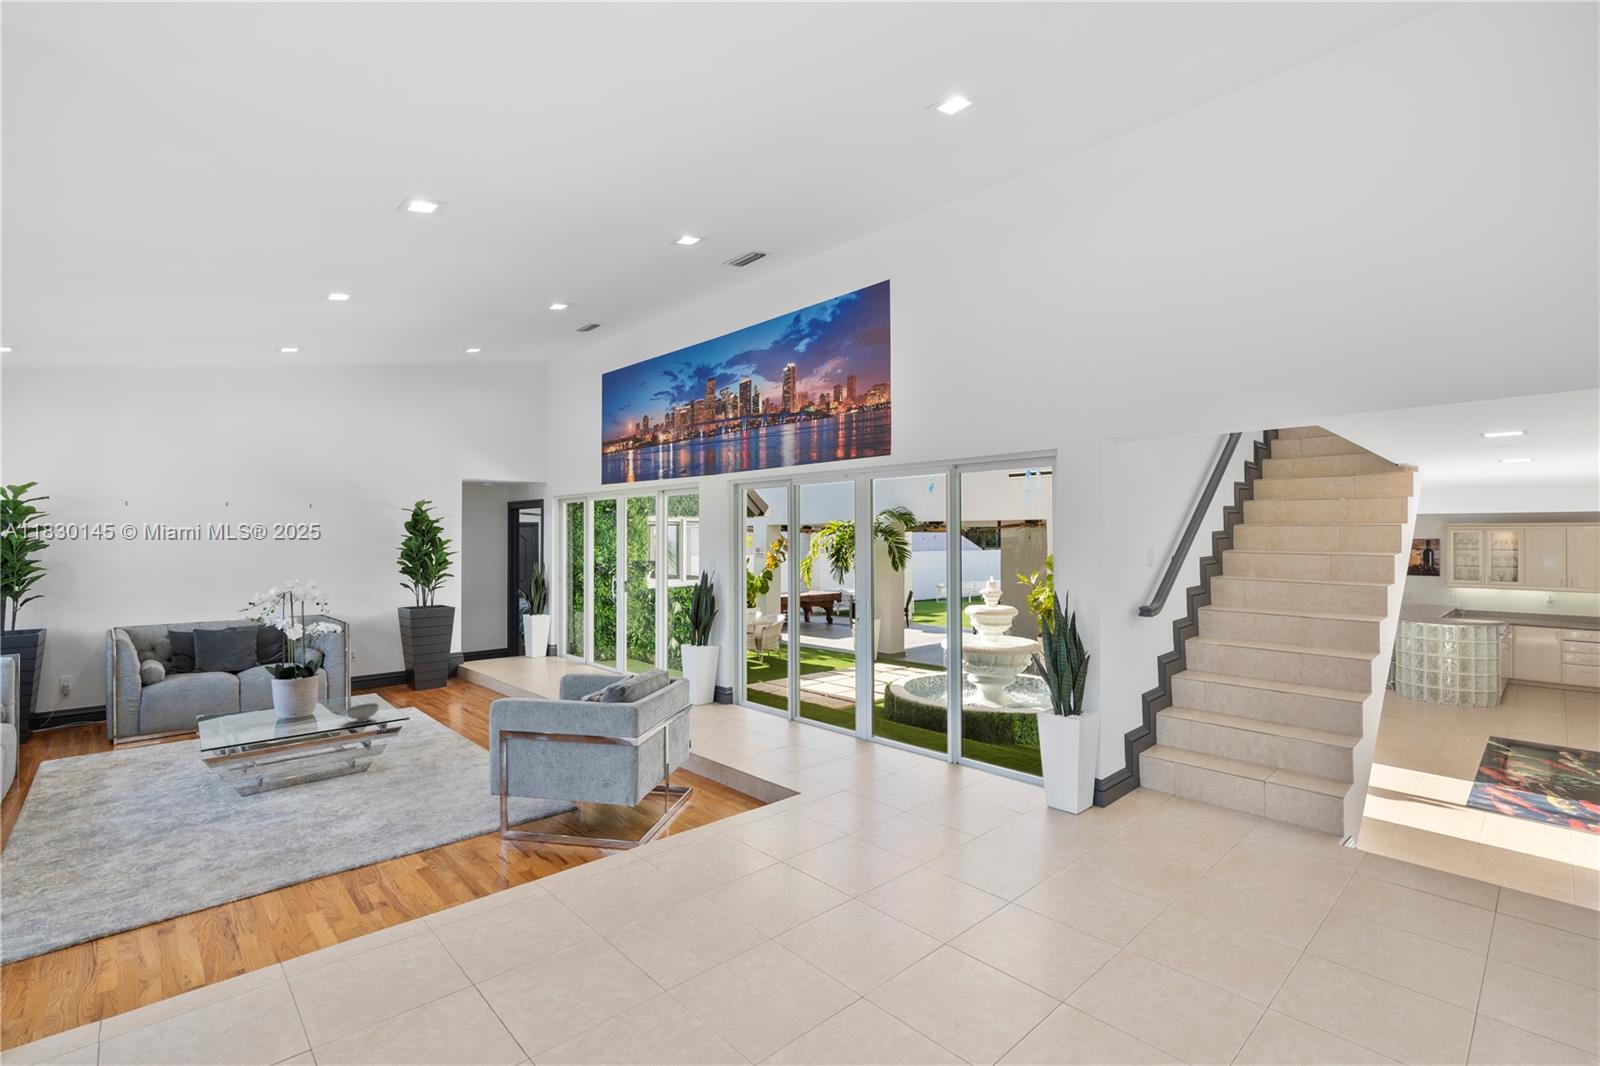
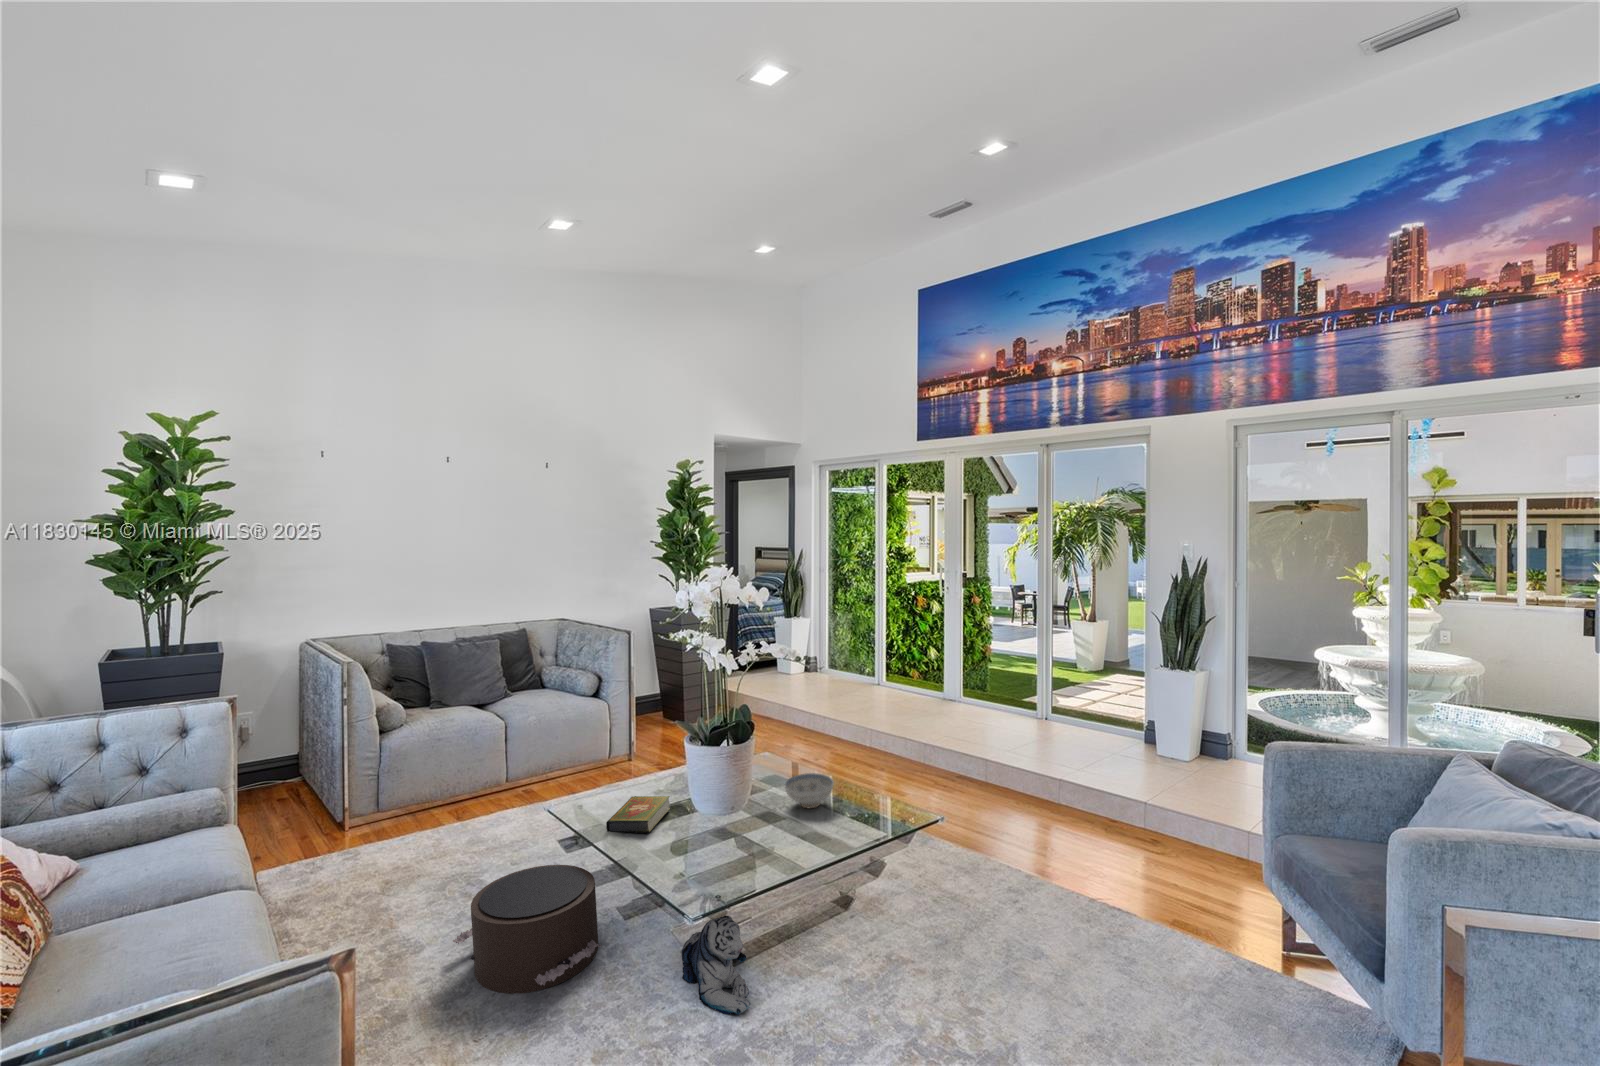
book: none [222,715,276,733] -> present [606,796,670,833]
pouf: none [115,751,205,810] -> present [453,865,602,994]
plush toy: none [227,768,272,814] -> present [682,916,750,1015]

